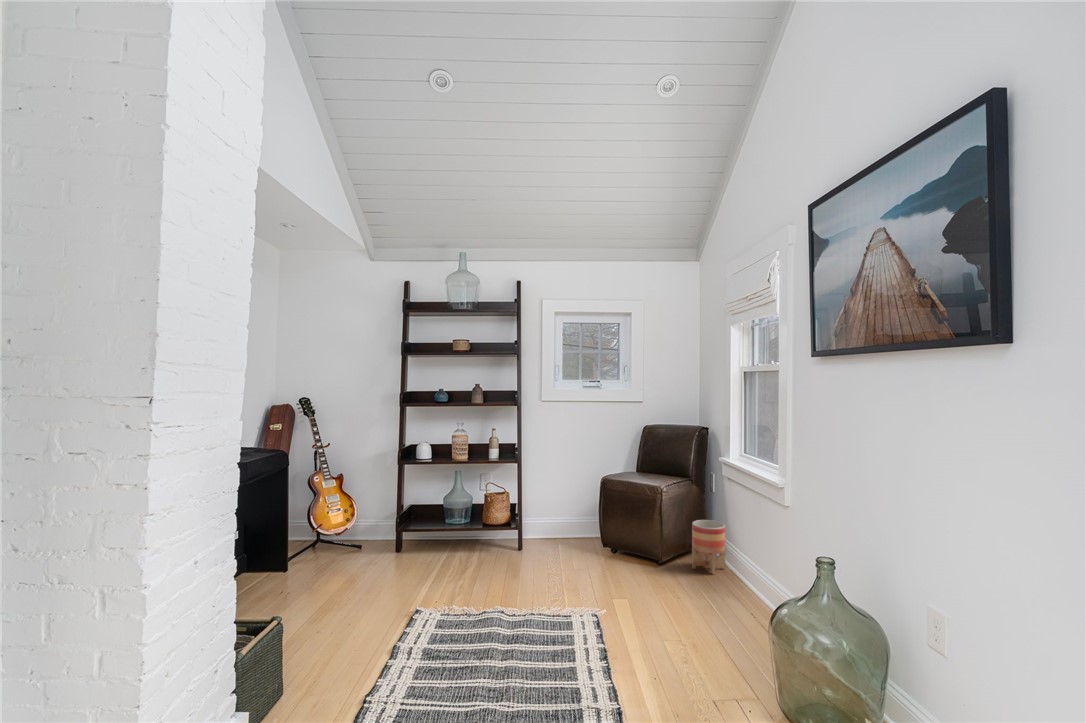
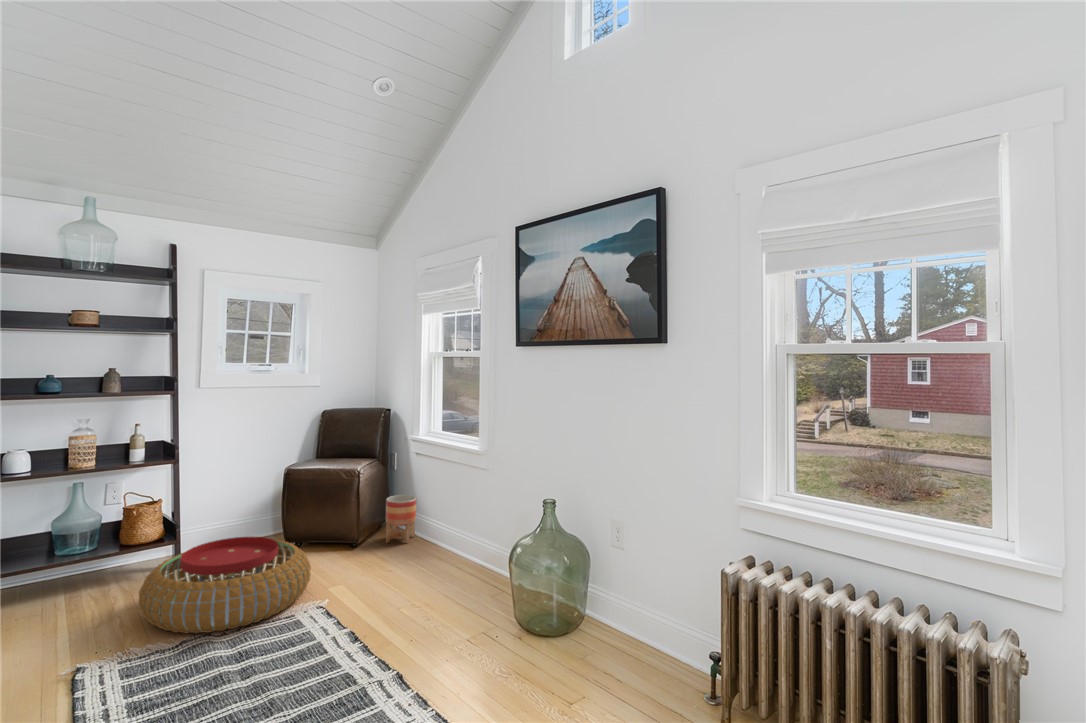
pouf: none [468,532,598,614] -> present [139,537,311,634]

